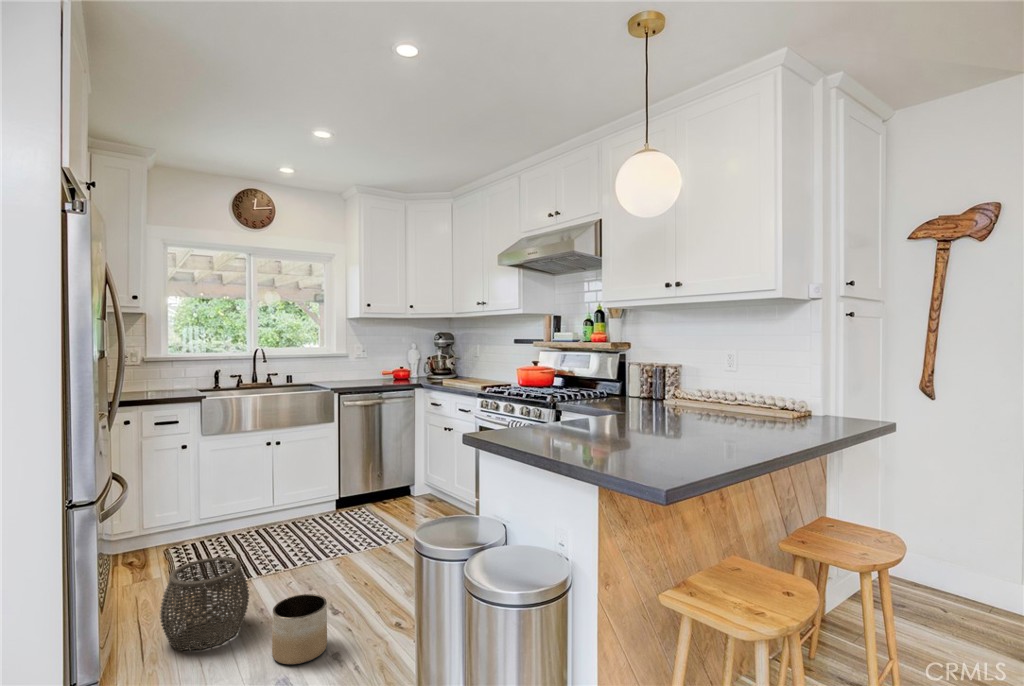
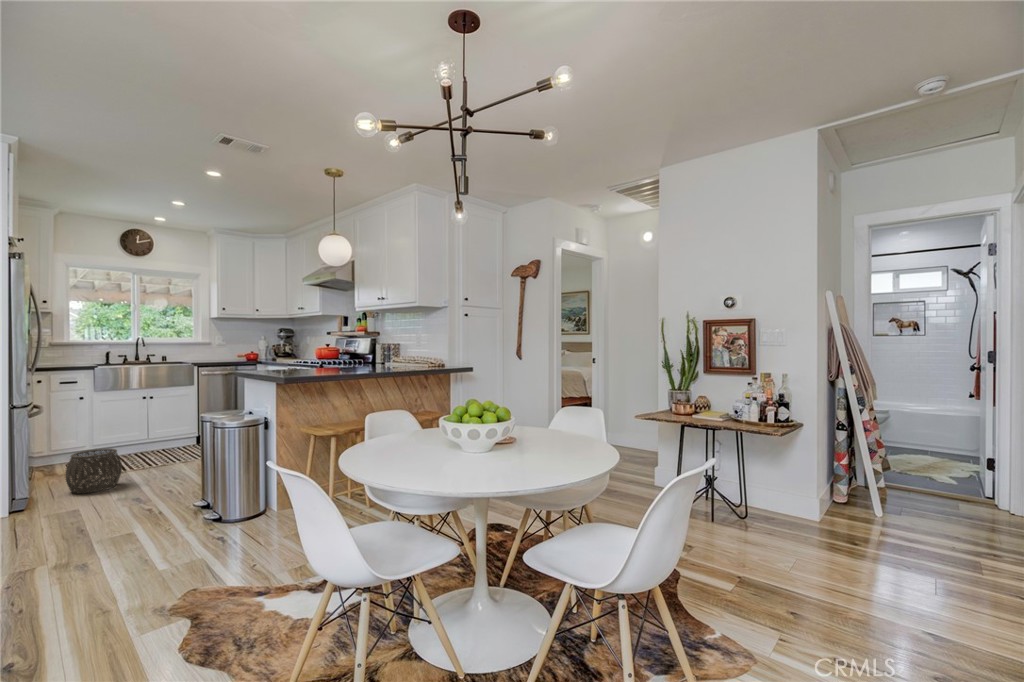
planter: present [272,594,327,665] -> none [134,462,168,494]

